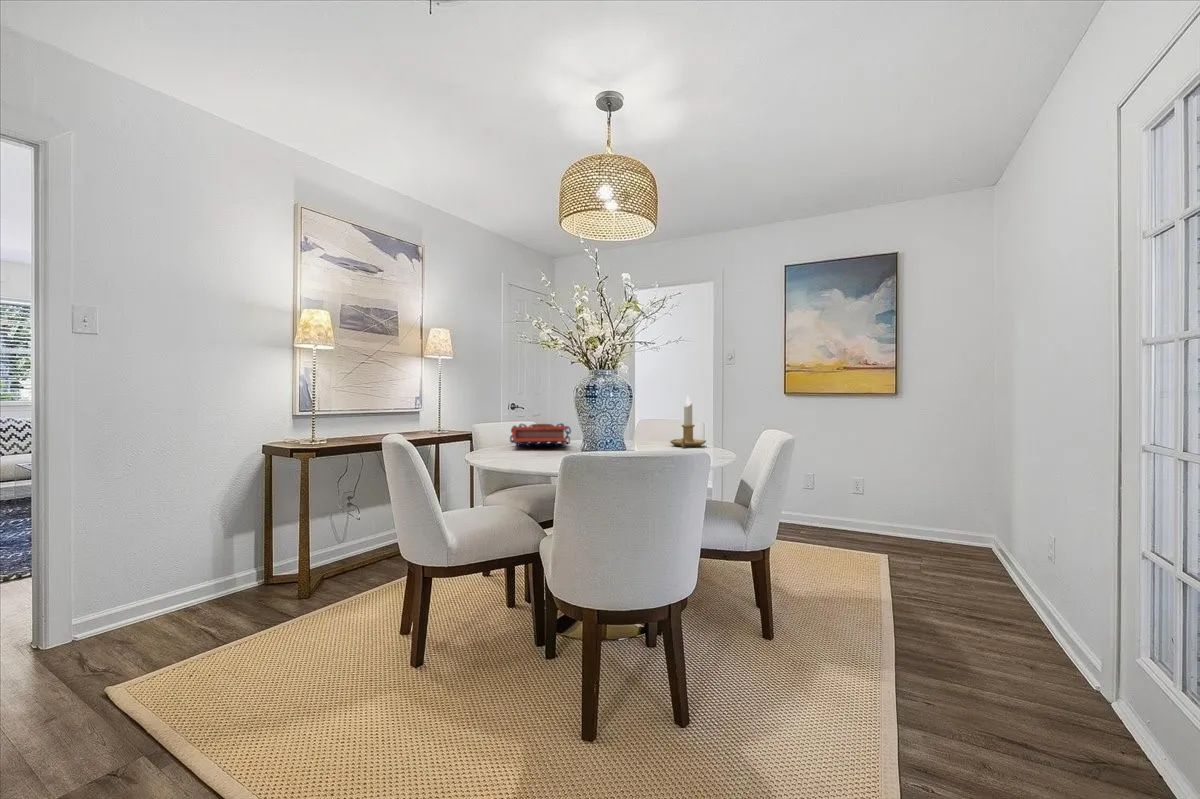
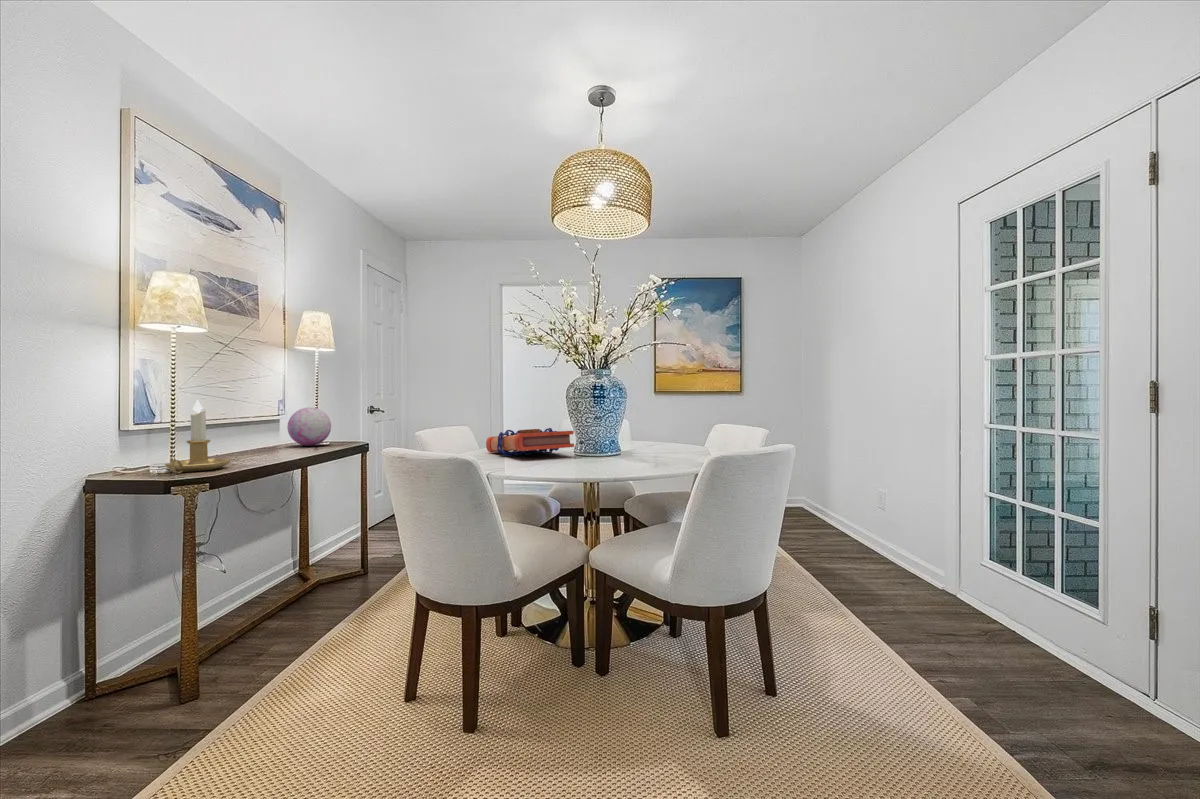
candlestick: present [670,397,706,448] -> present [165,400,231,474]
decorative orb: none [418,403,449,432] -> present [287,407,331,446]

